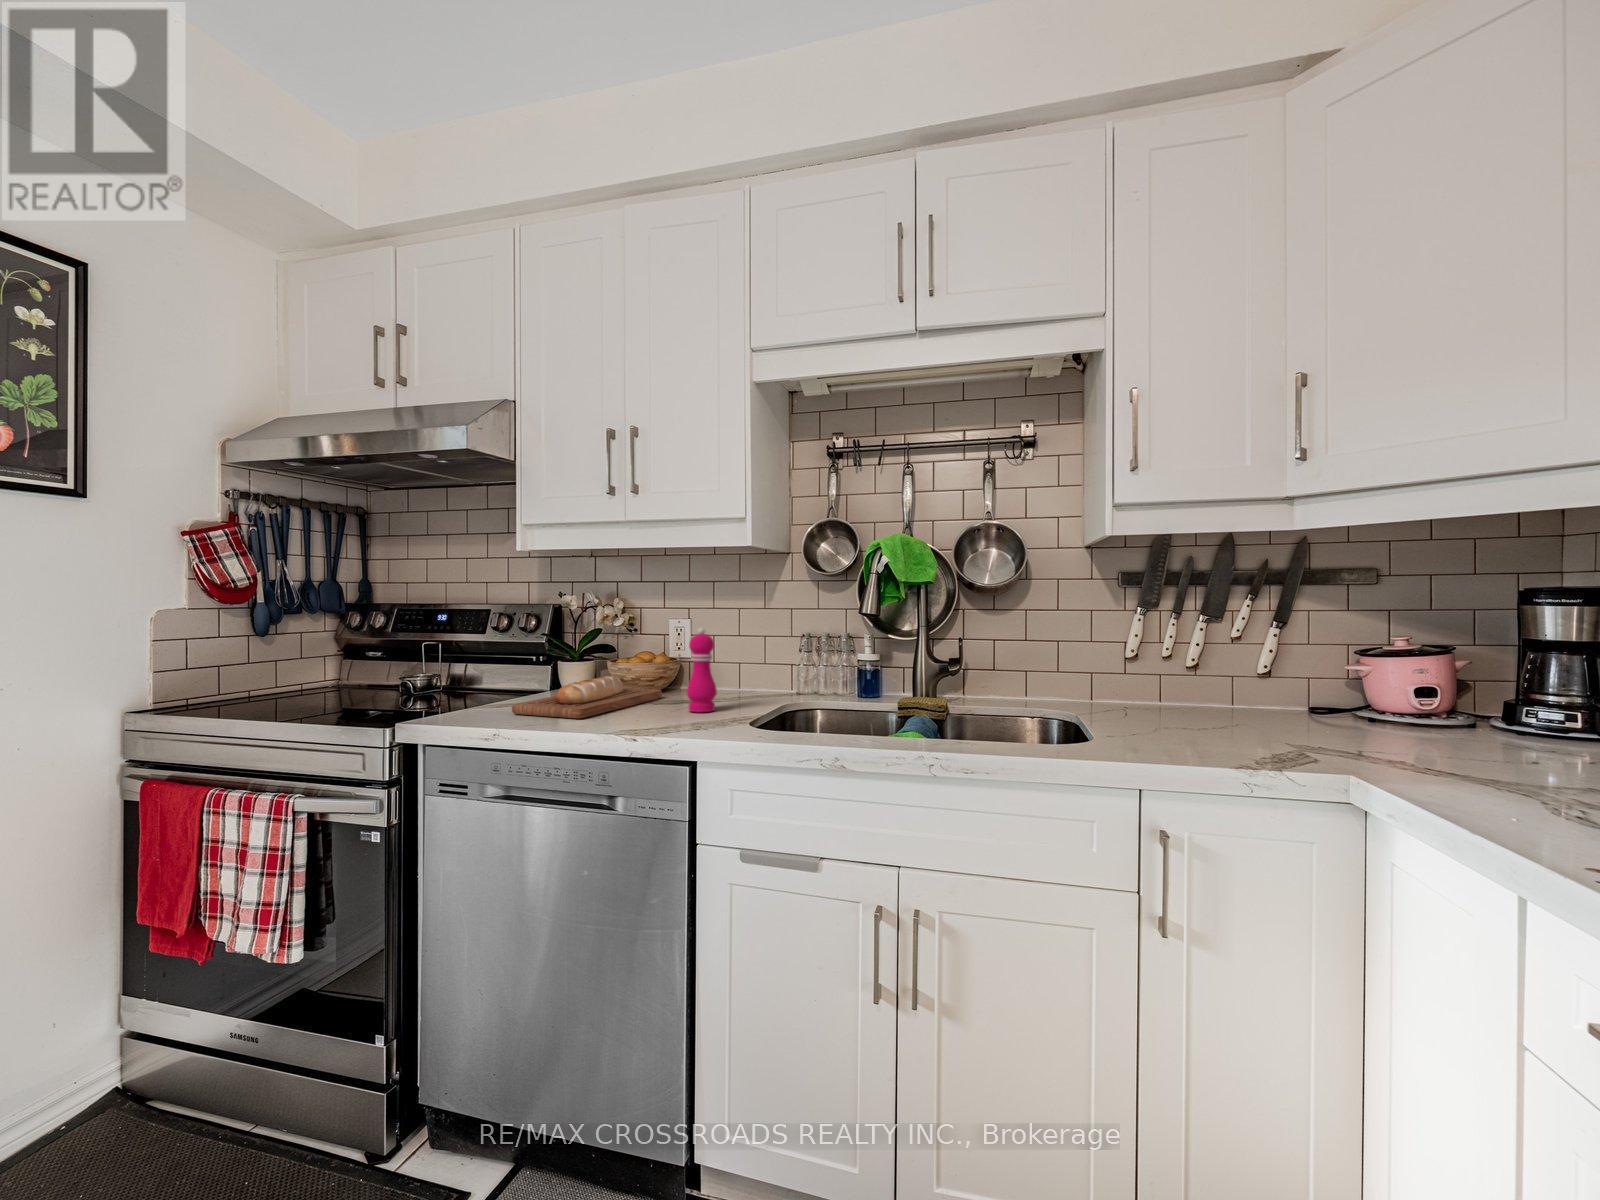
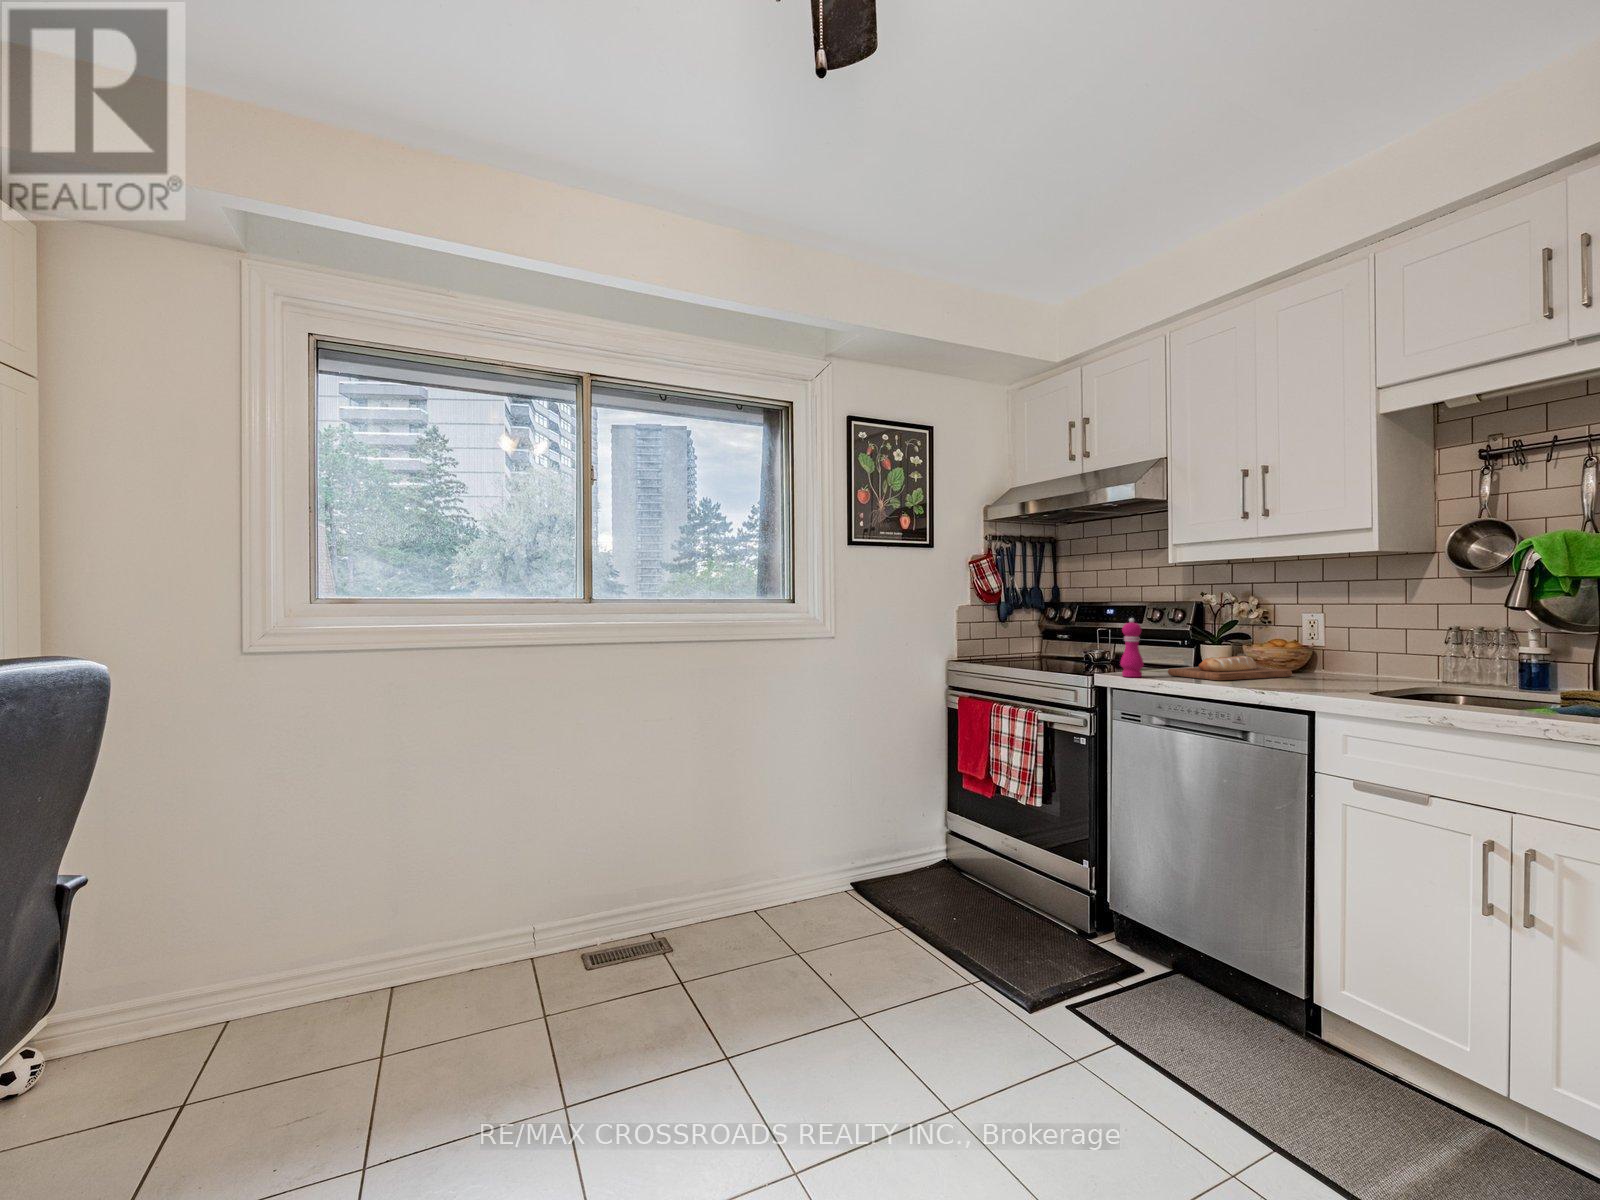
pepper mill: present [687,628,717,712] -> present [1120,618,1144,677]

